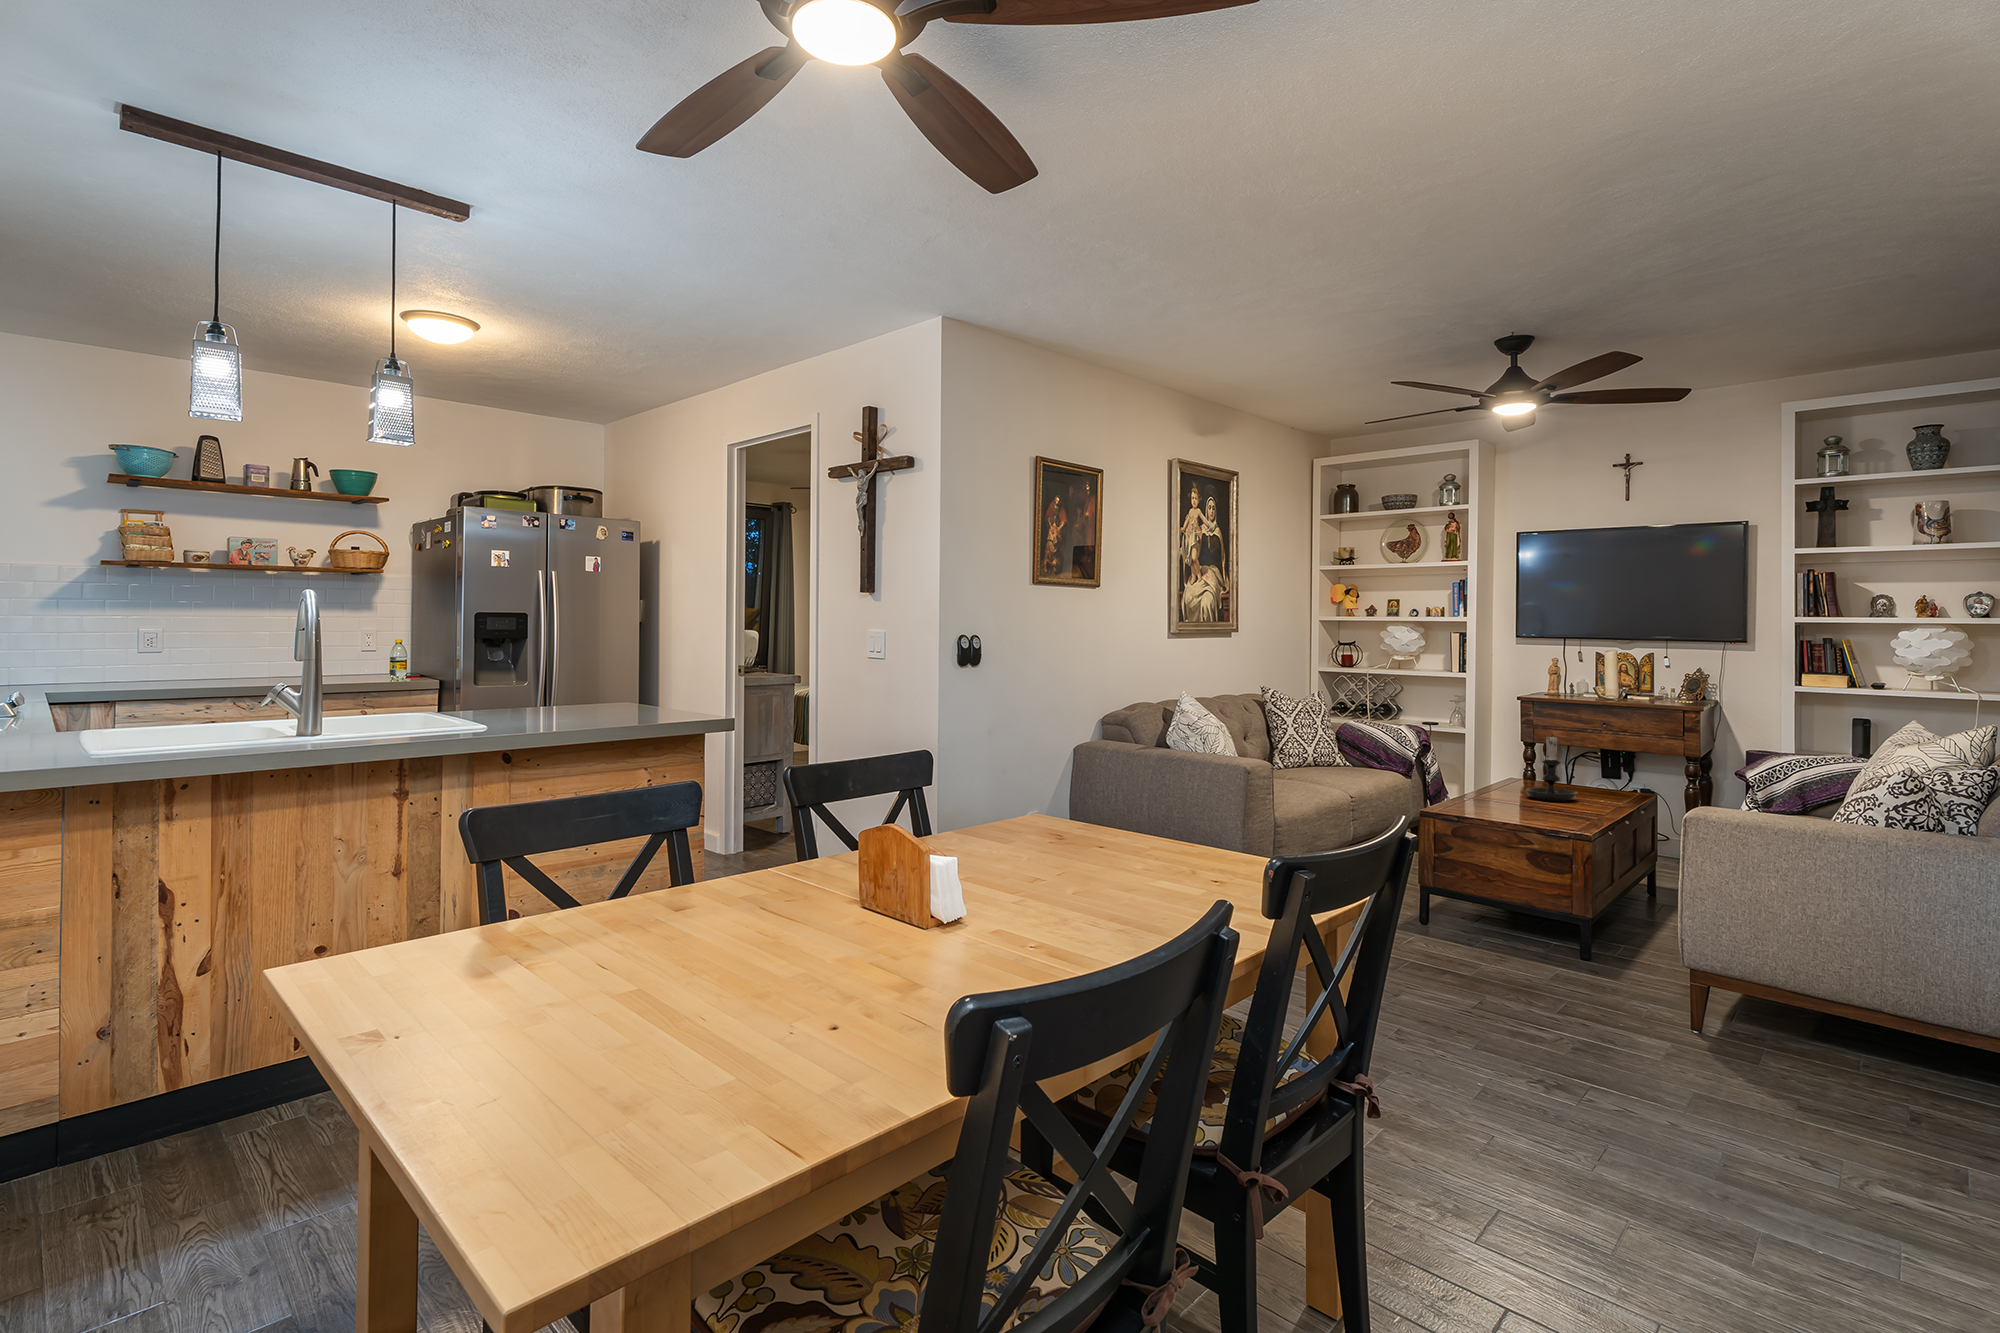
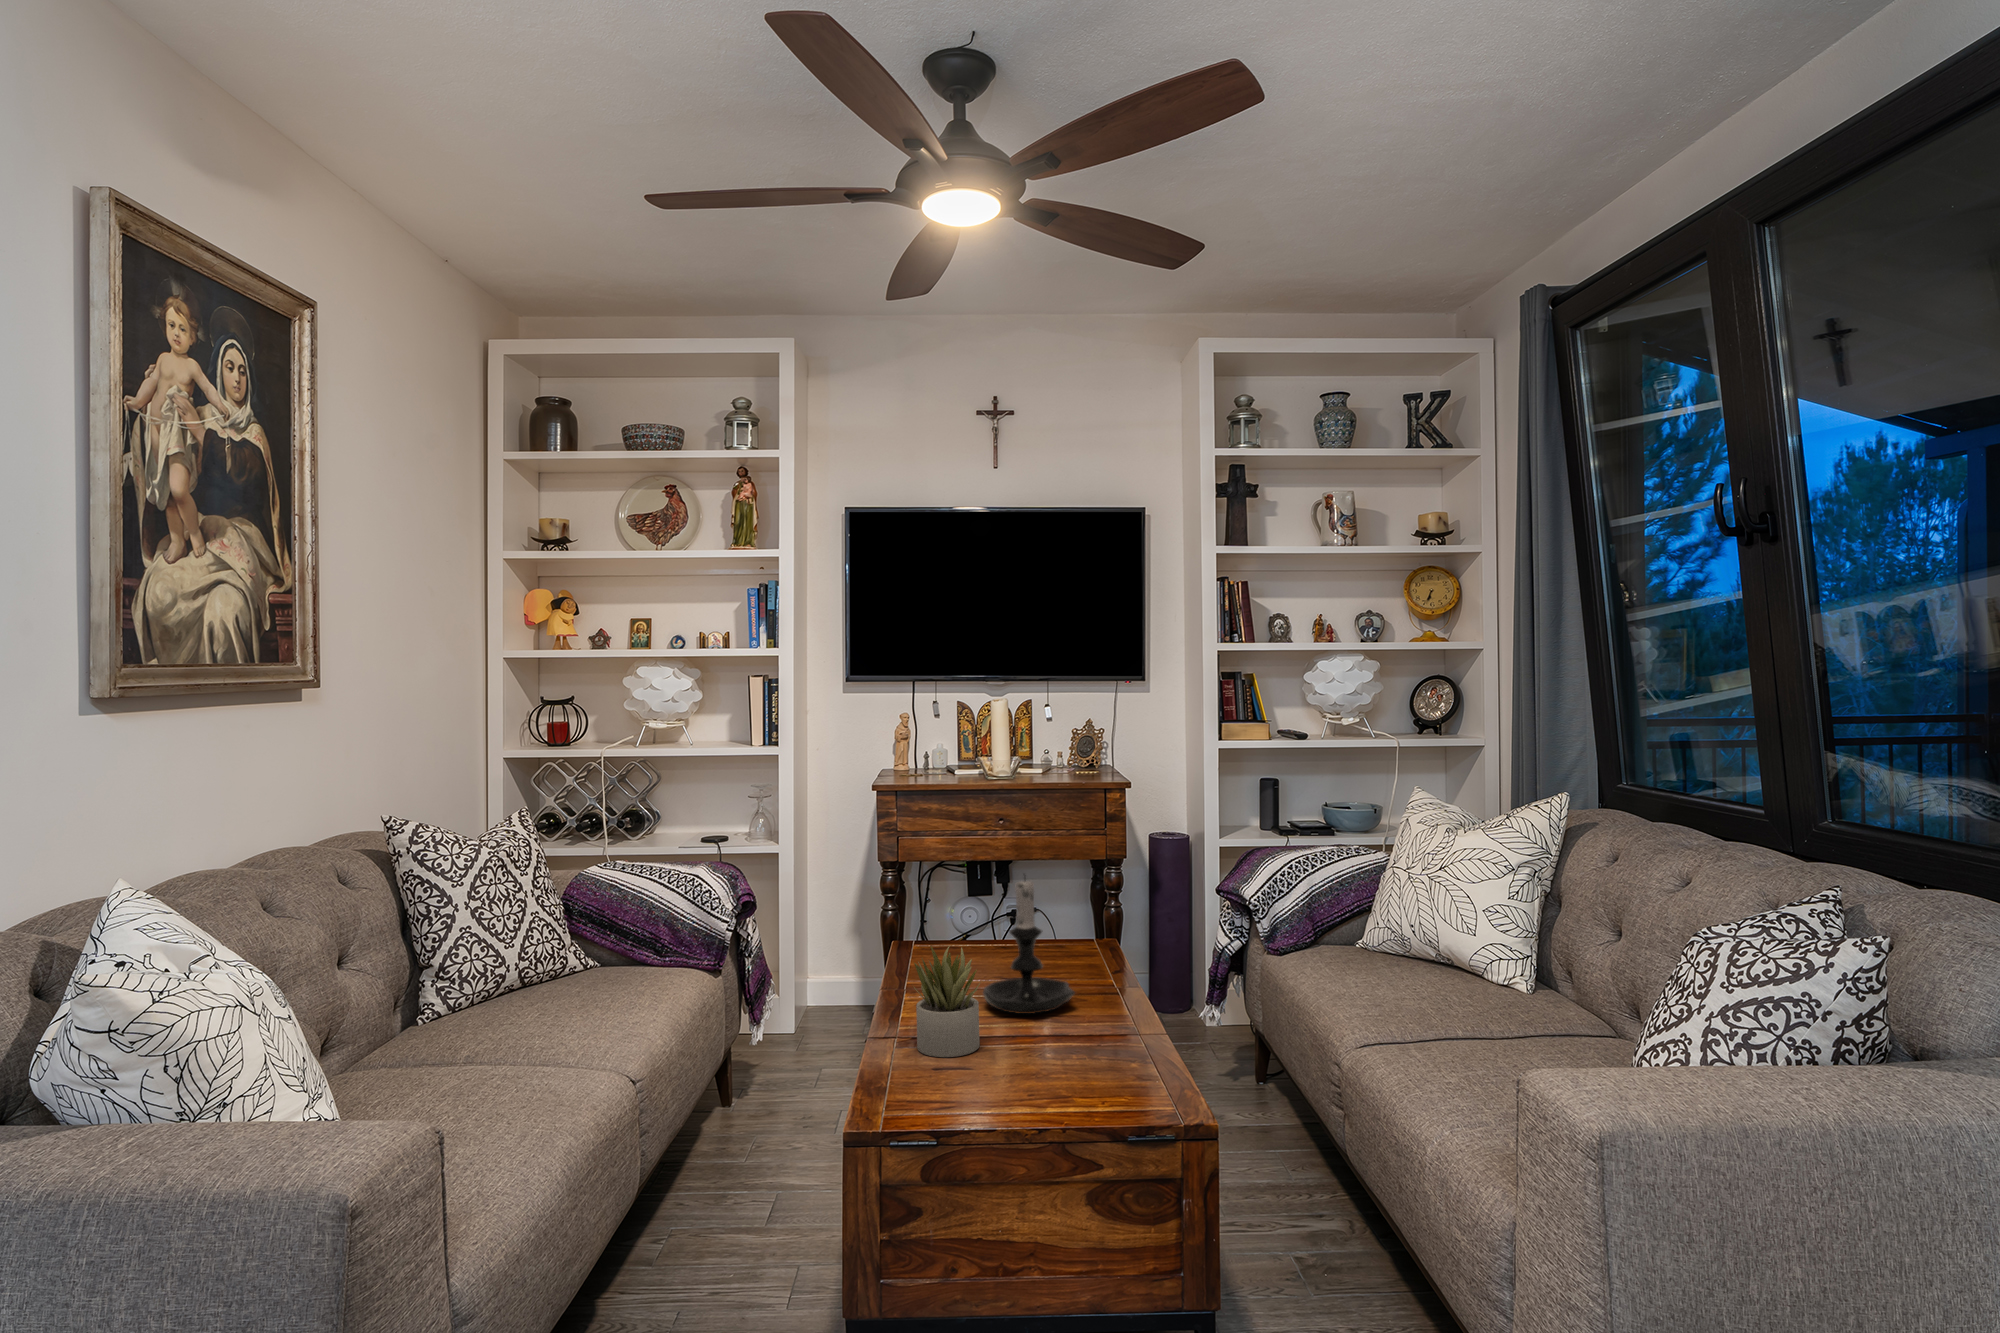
succulent plant: none [1473,755,1507,803] -> present [914,946,980,1057]

